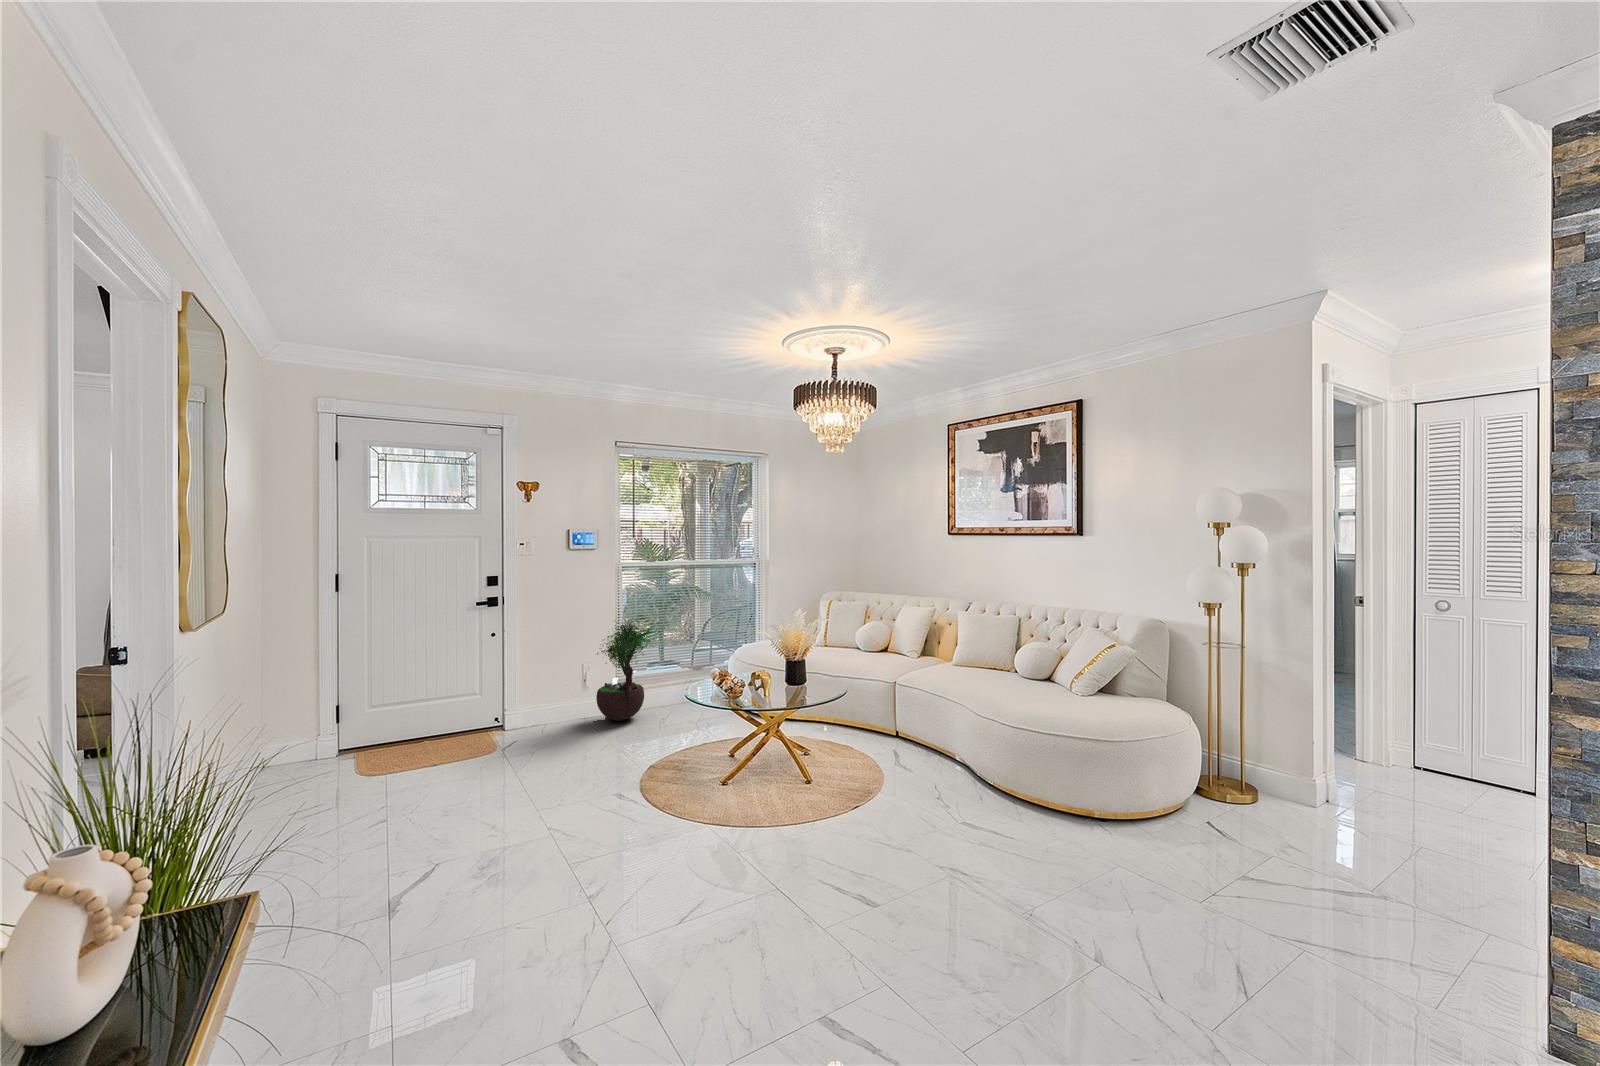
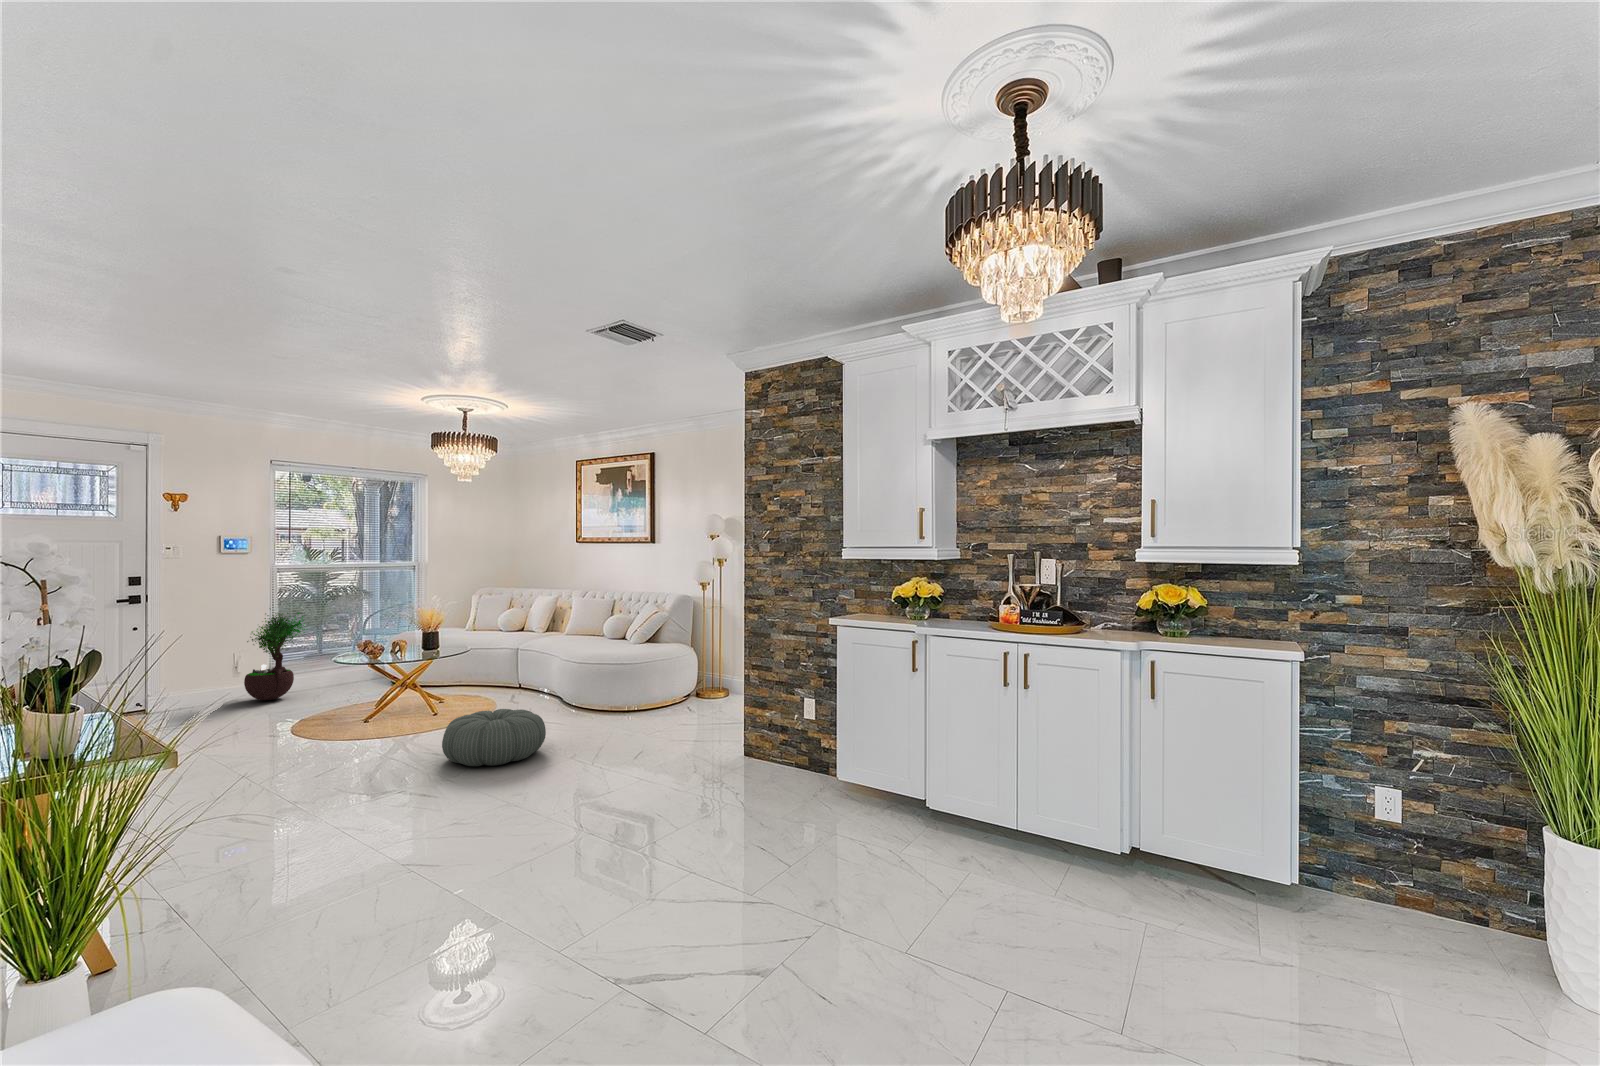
pouf: none [850,836,1025,982] -> present [442,709,546,766]

